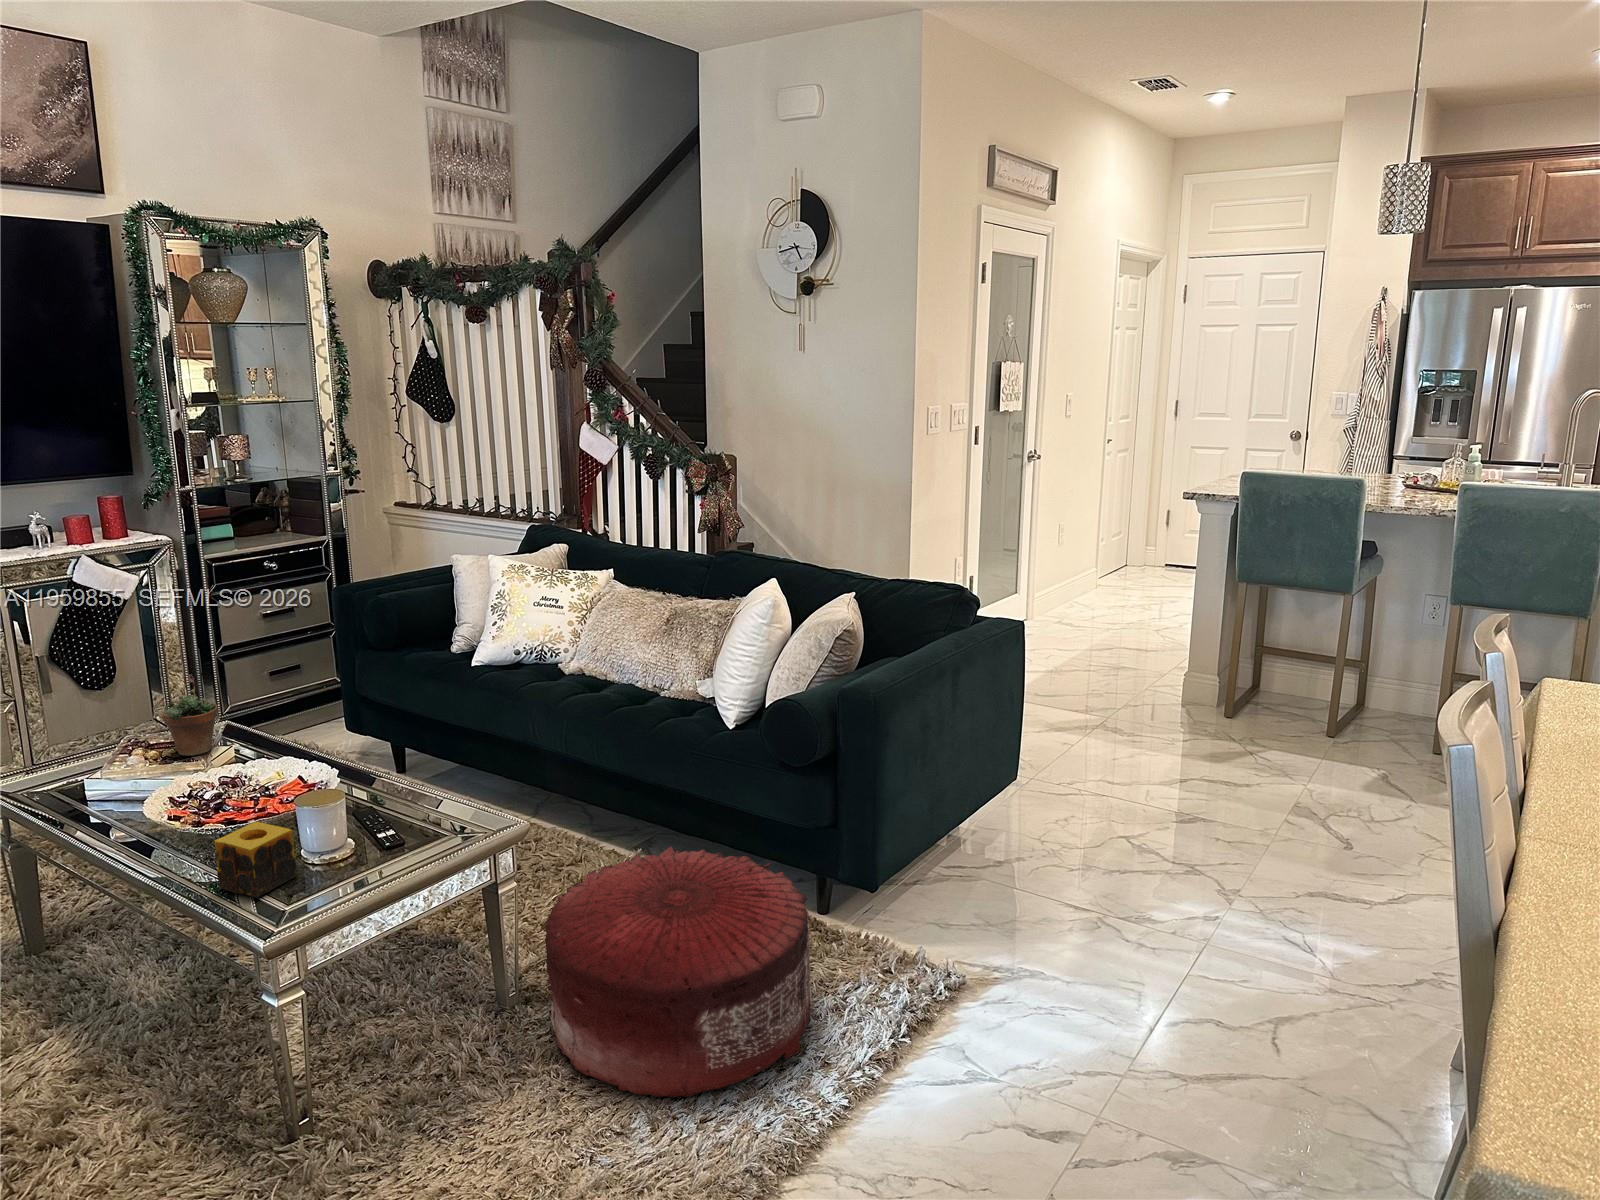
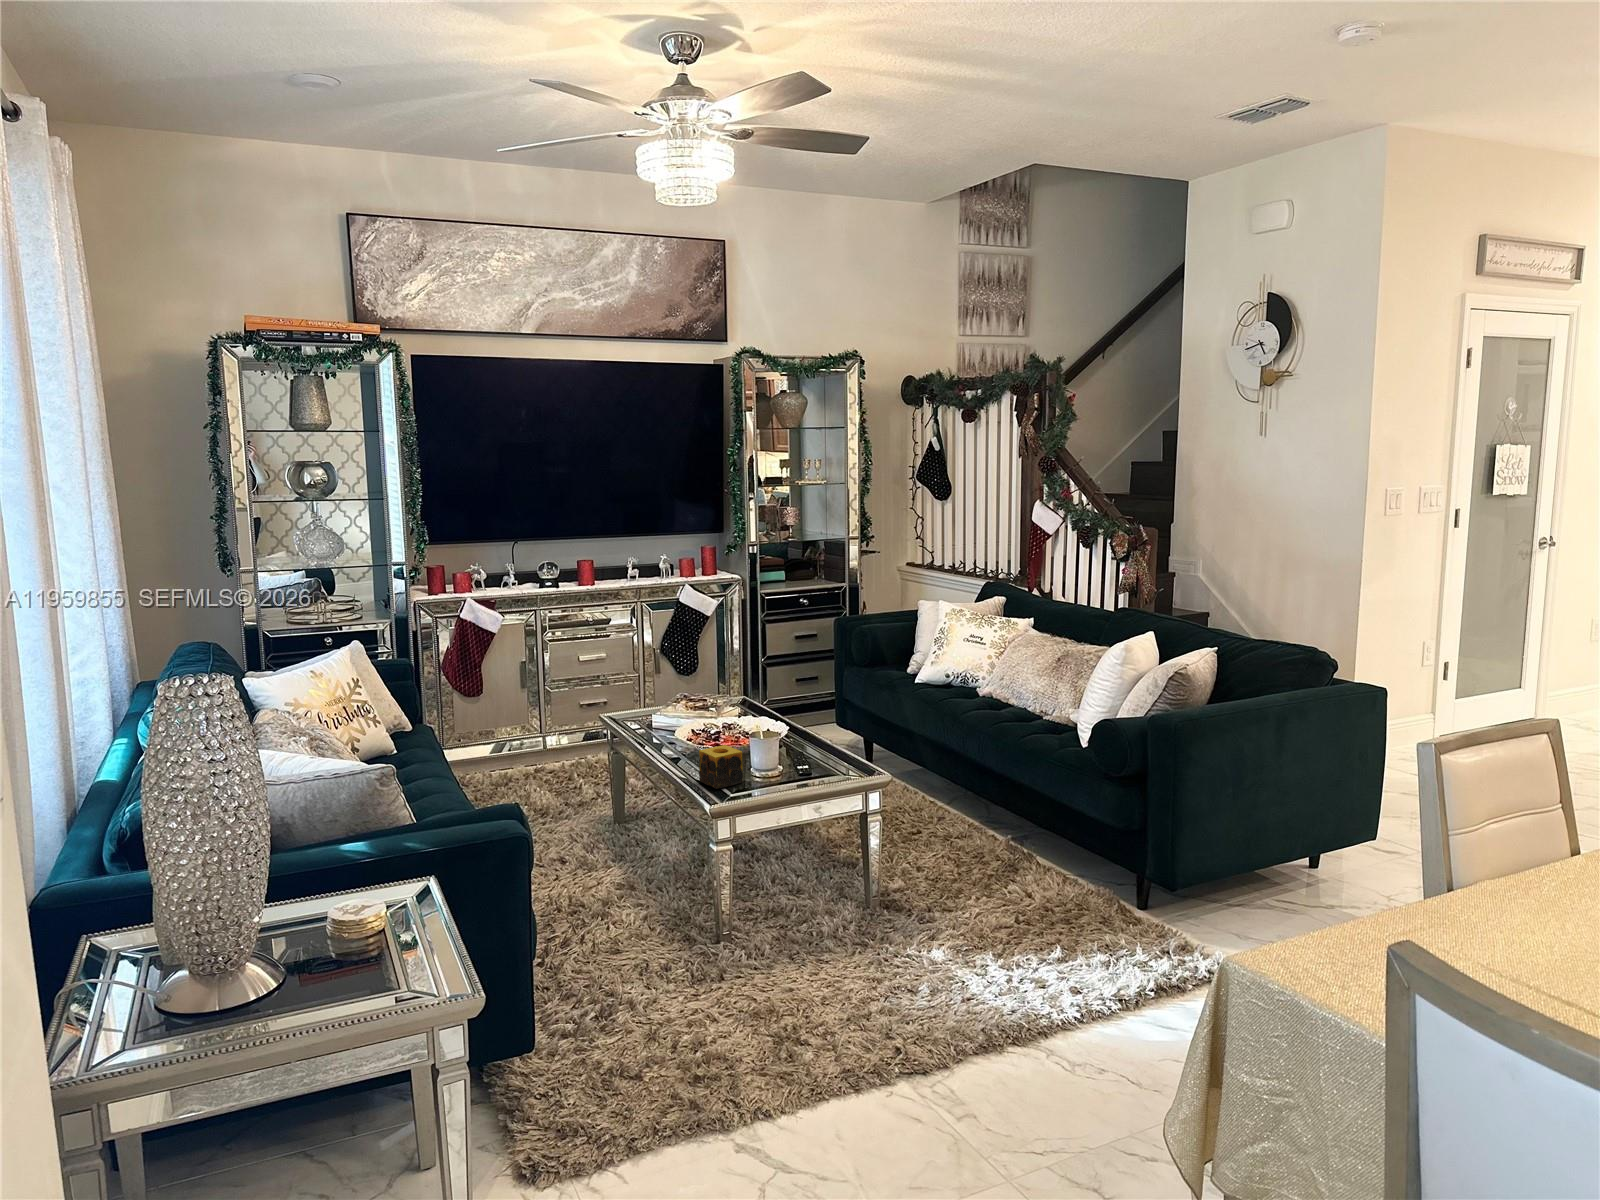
succulent plant: present [162,674,218,756] -> none [700,659,732,712]
pouf: present [545,846,812,1097] -> none [890,820,1089,987]

